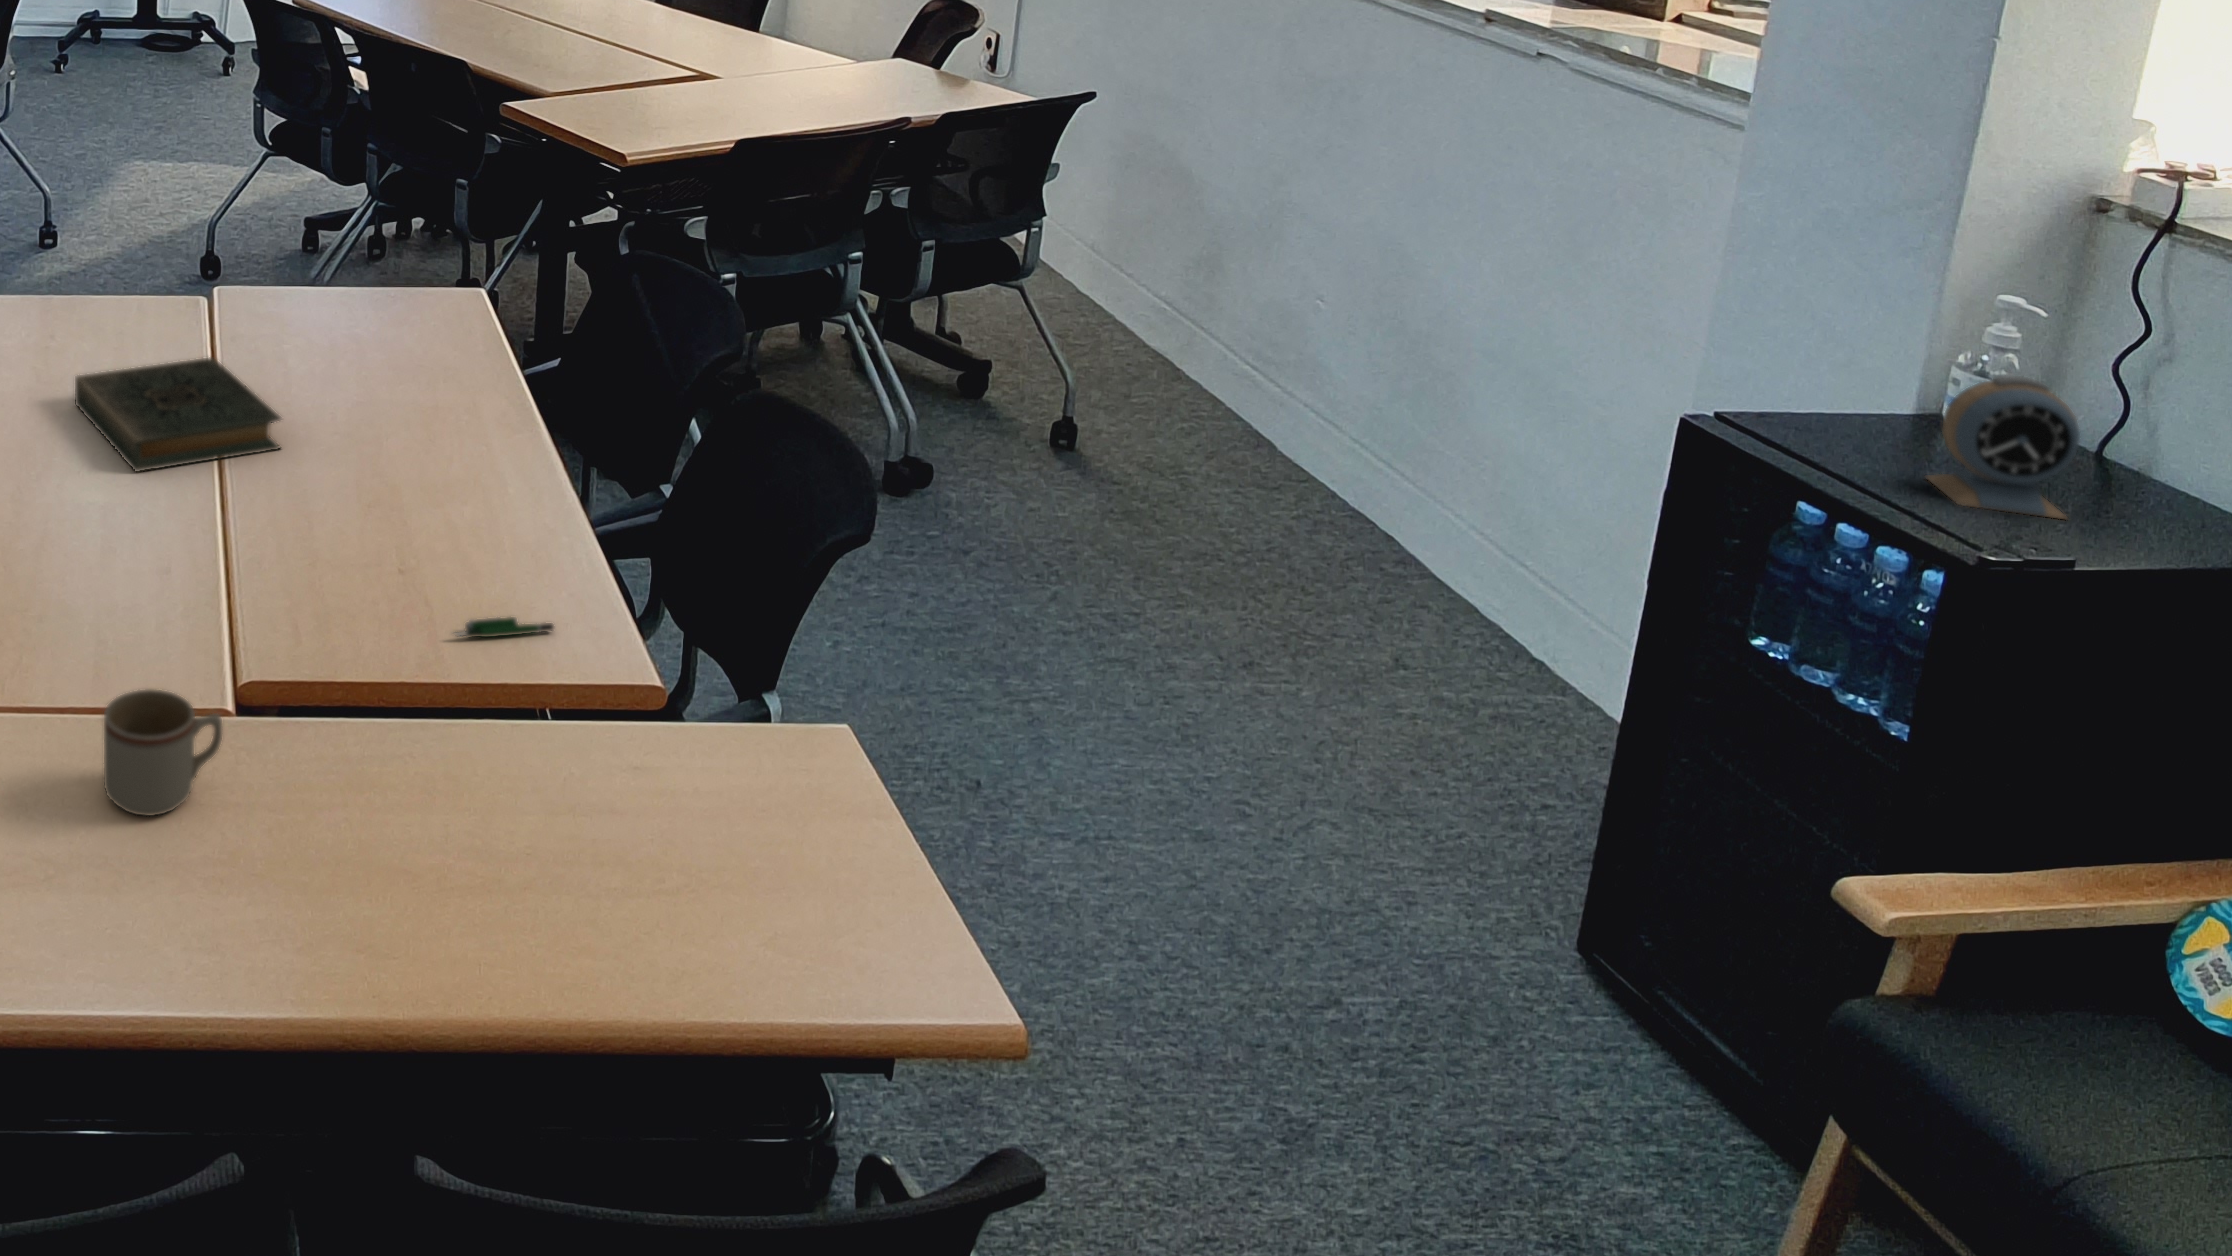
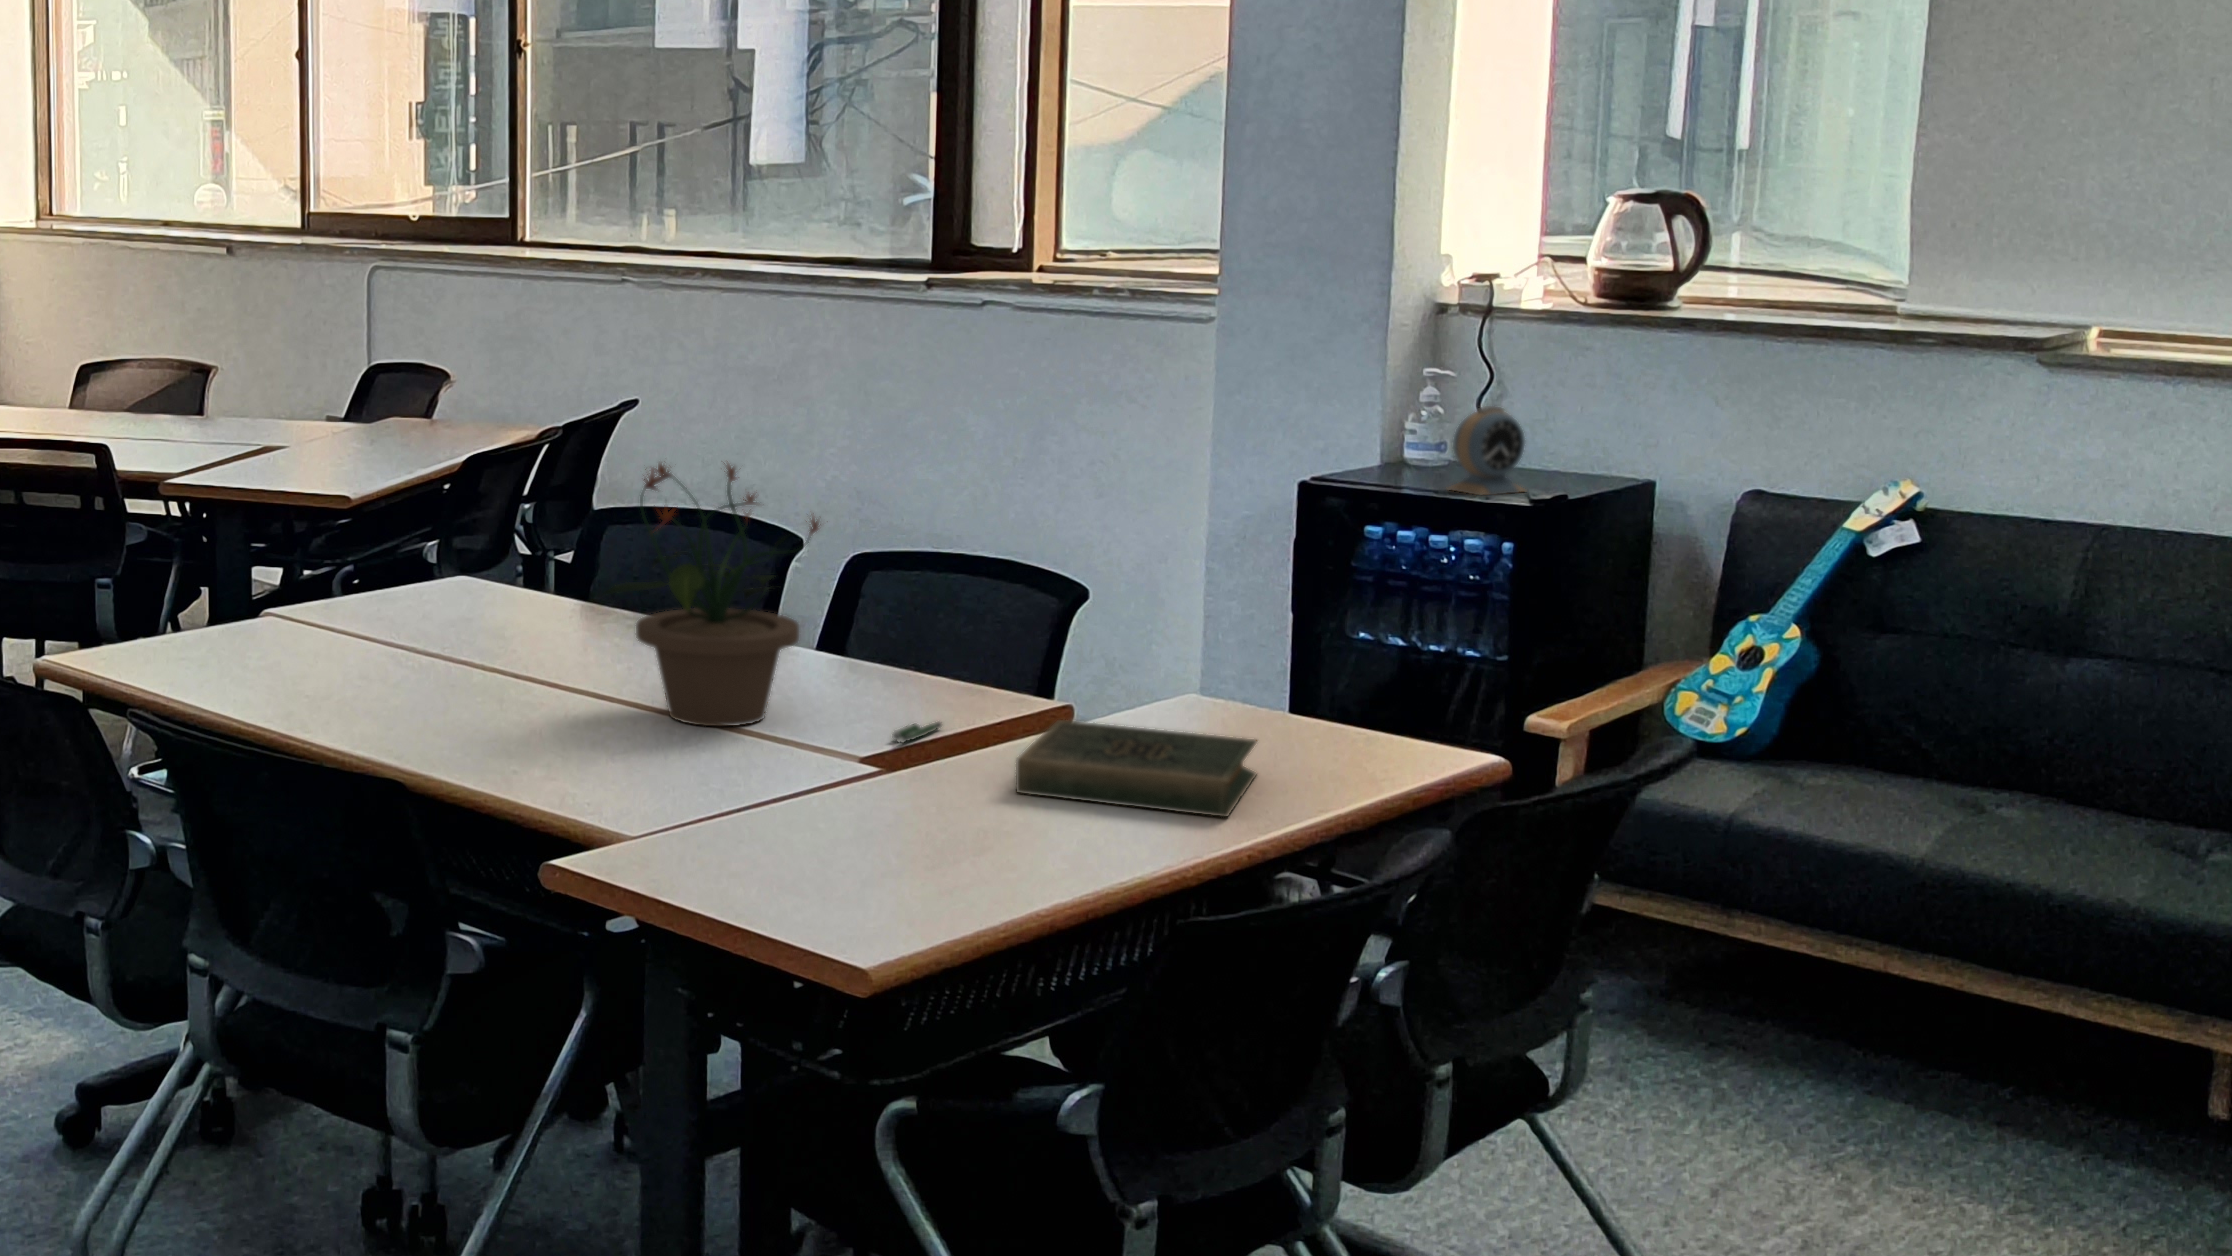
potted plant: none [263,238,516,553] -> present [604,463,821,726]
hardback book: present [75,357,281,471] -> present [1016,720,1257,817]
mug: present [104,689,222,816] -> none [878,764,957,857]

